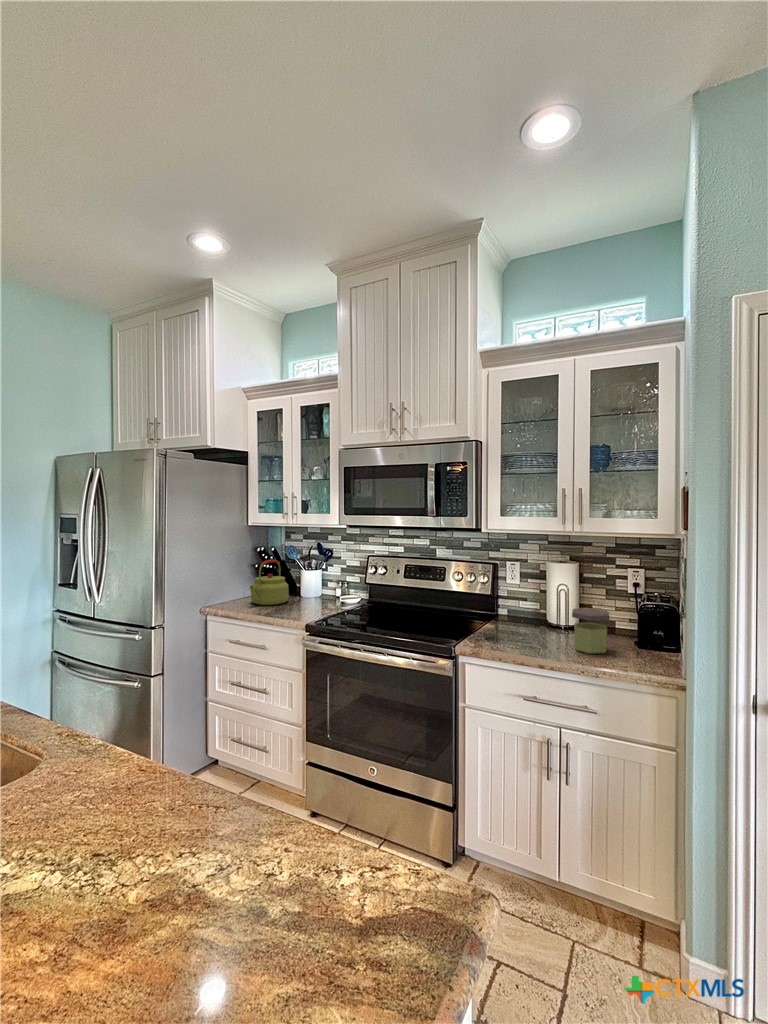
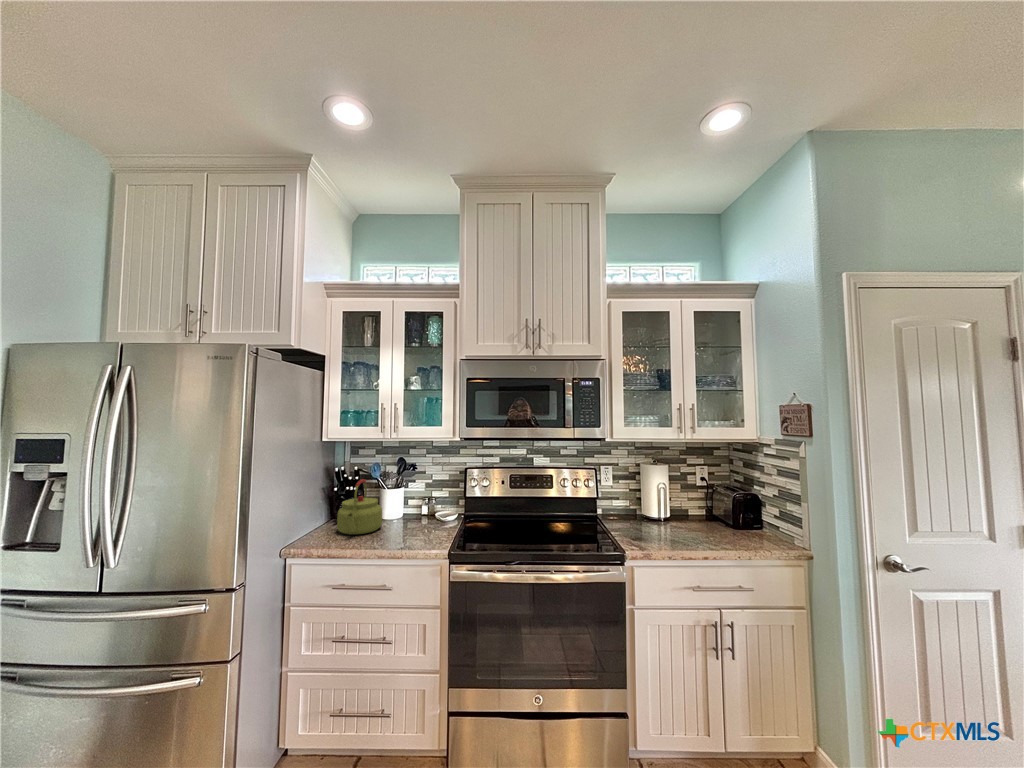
jar: present [572,608,609,654] -> none [696,502,731,540]

